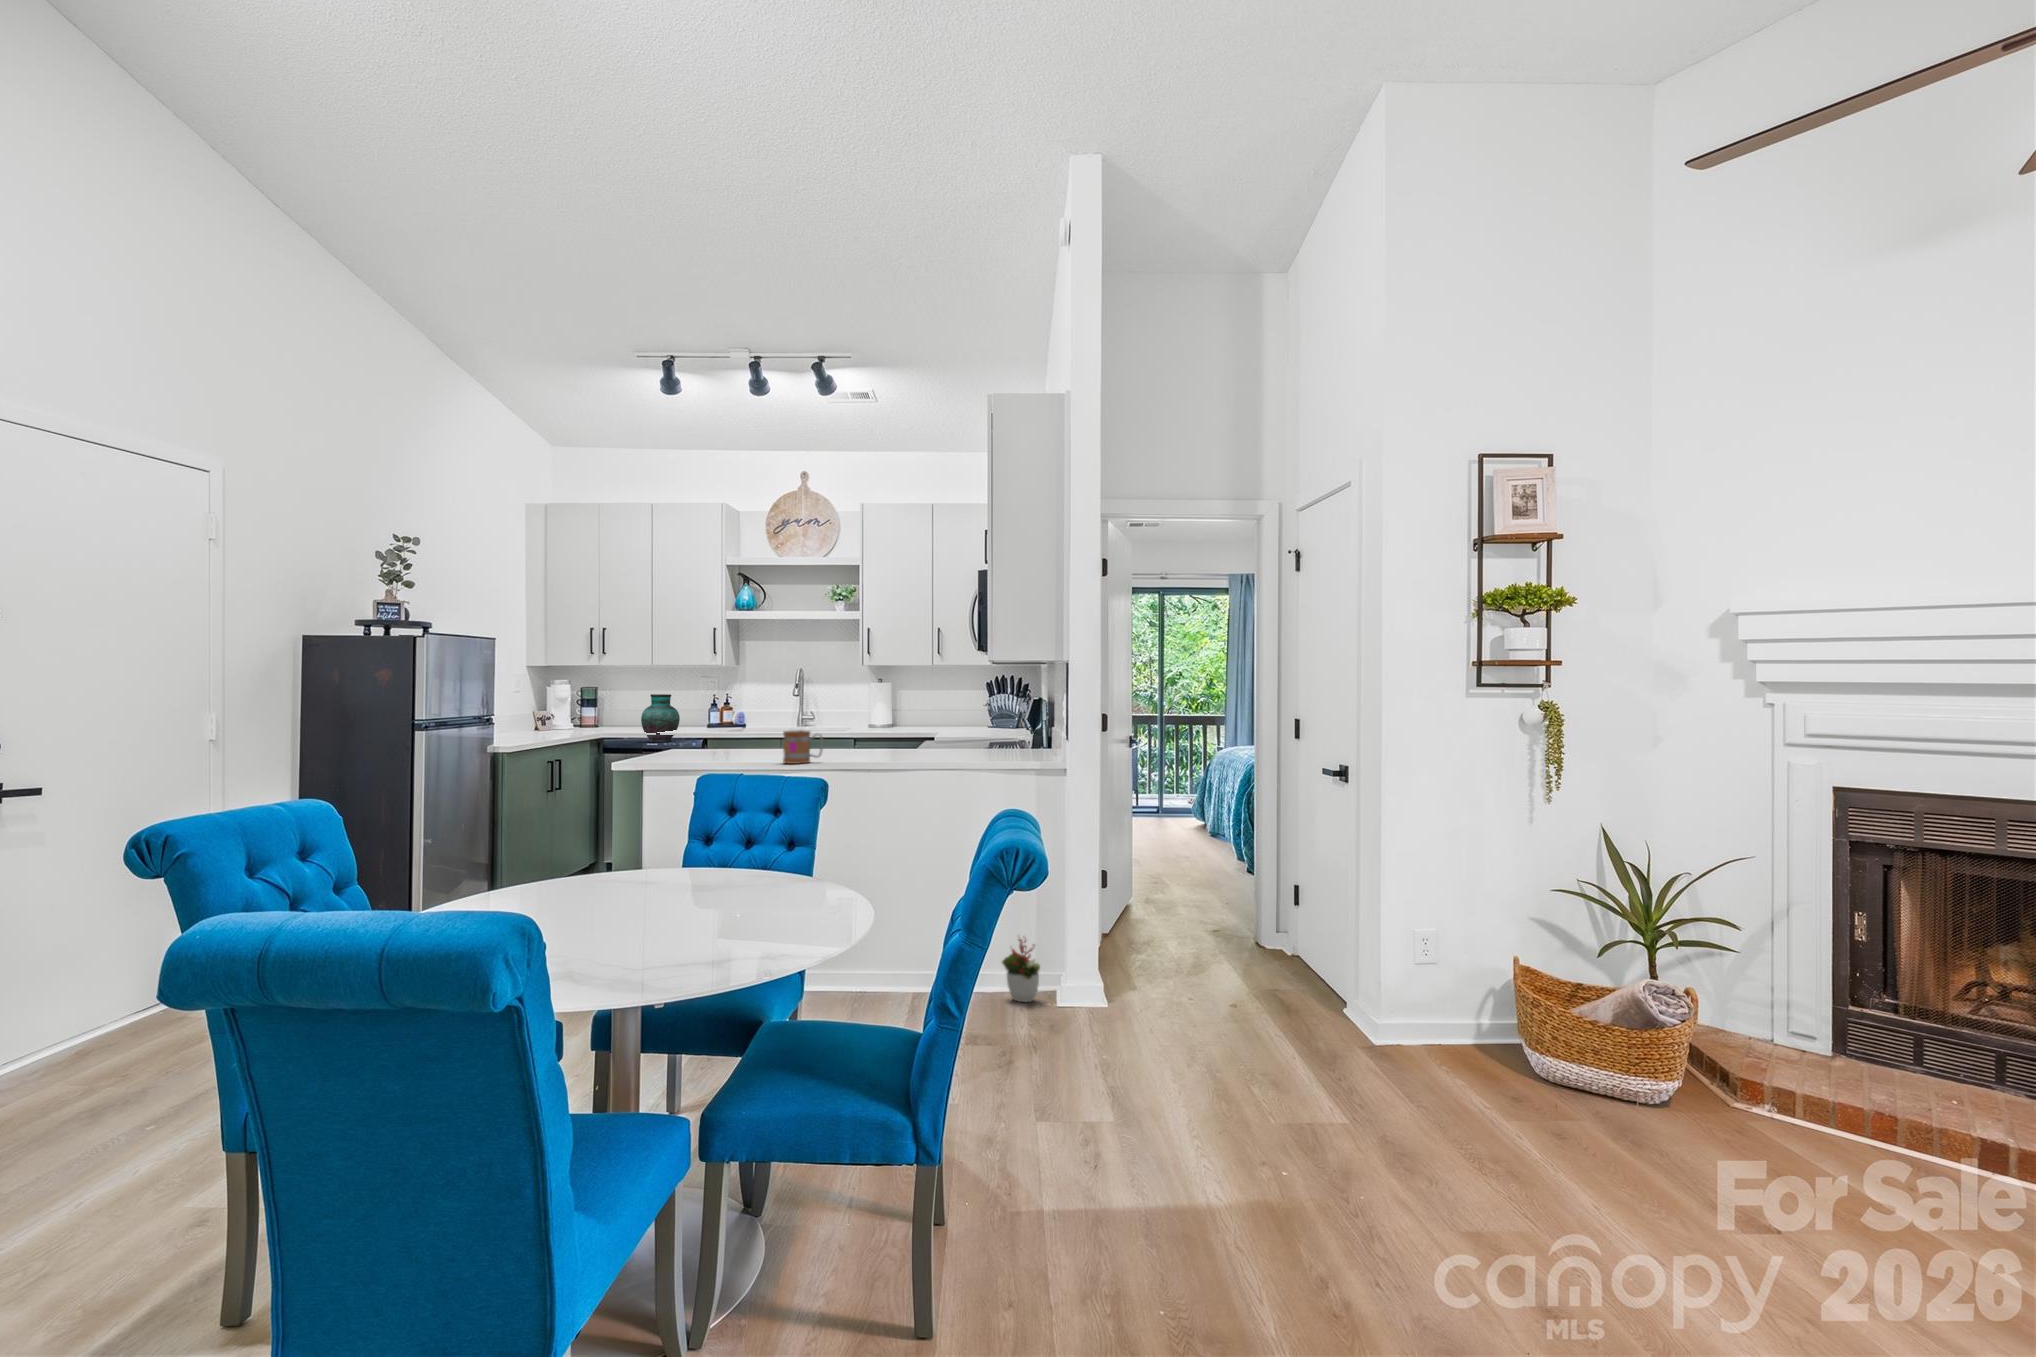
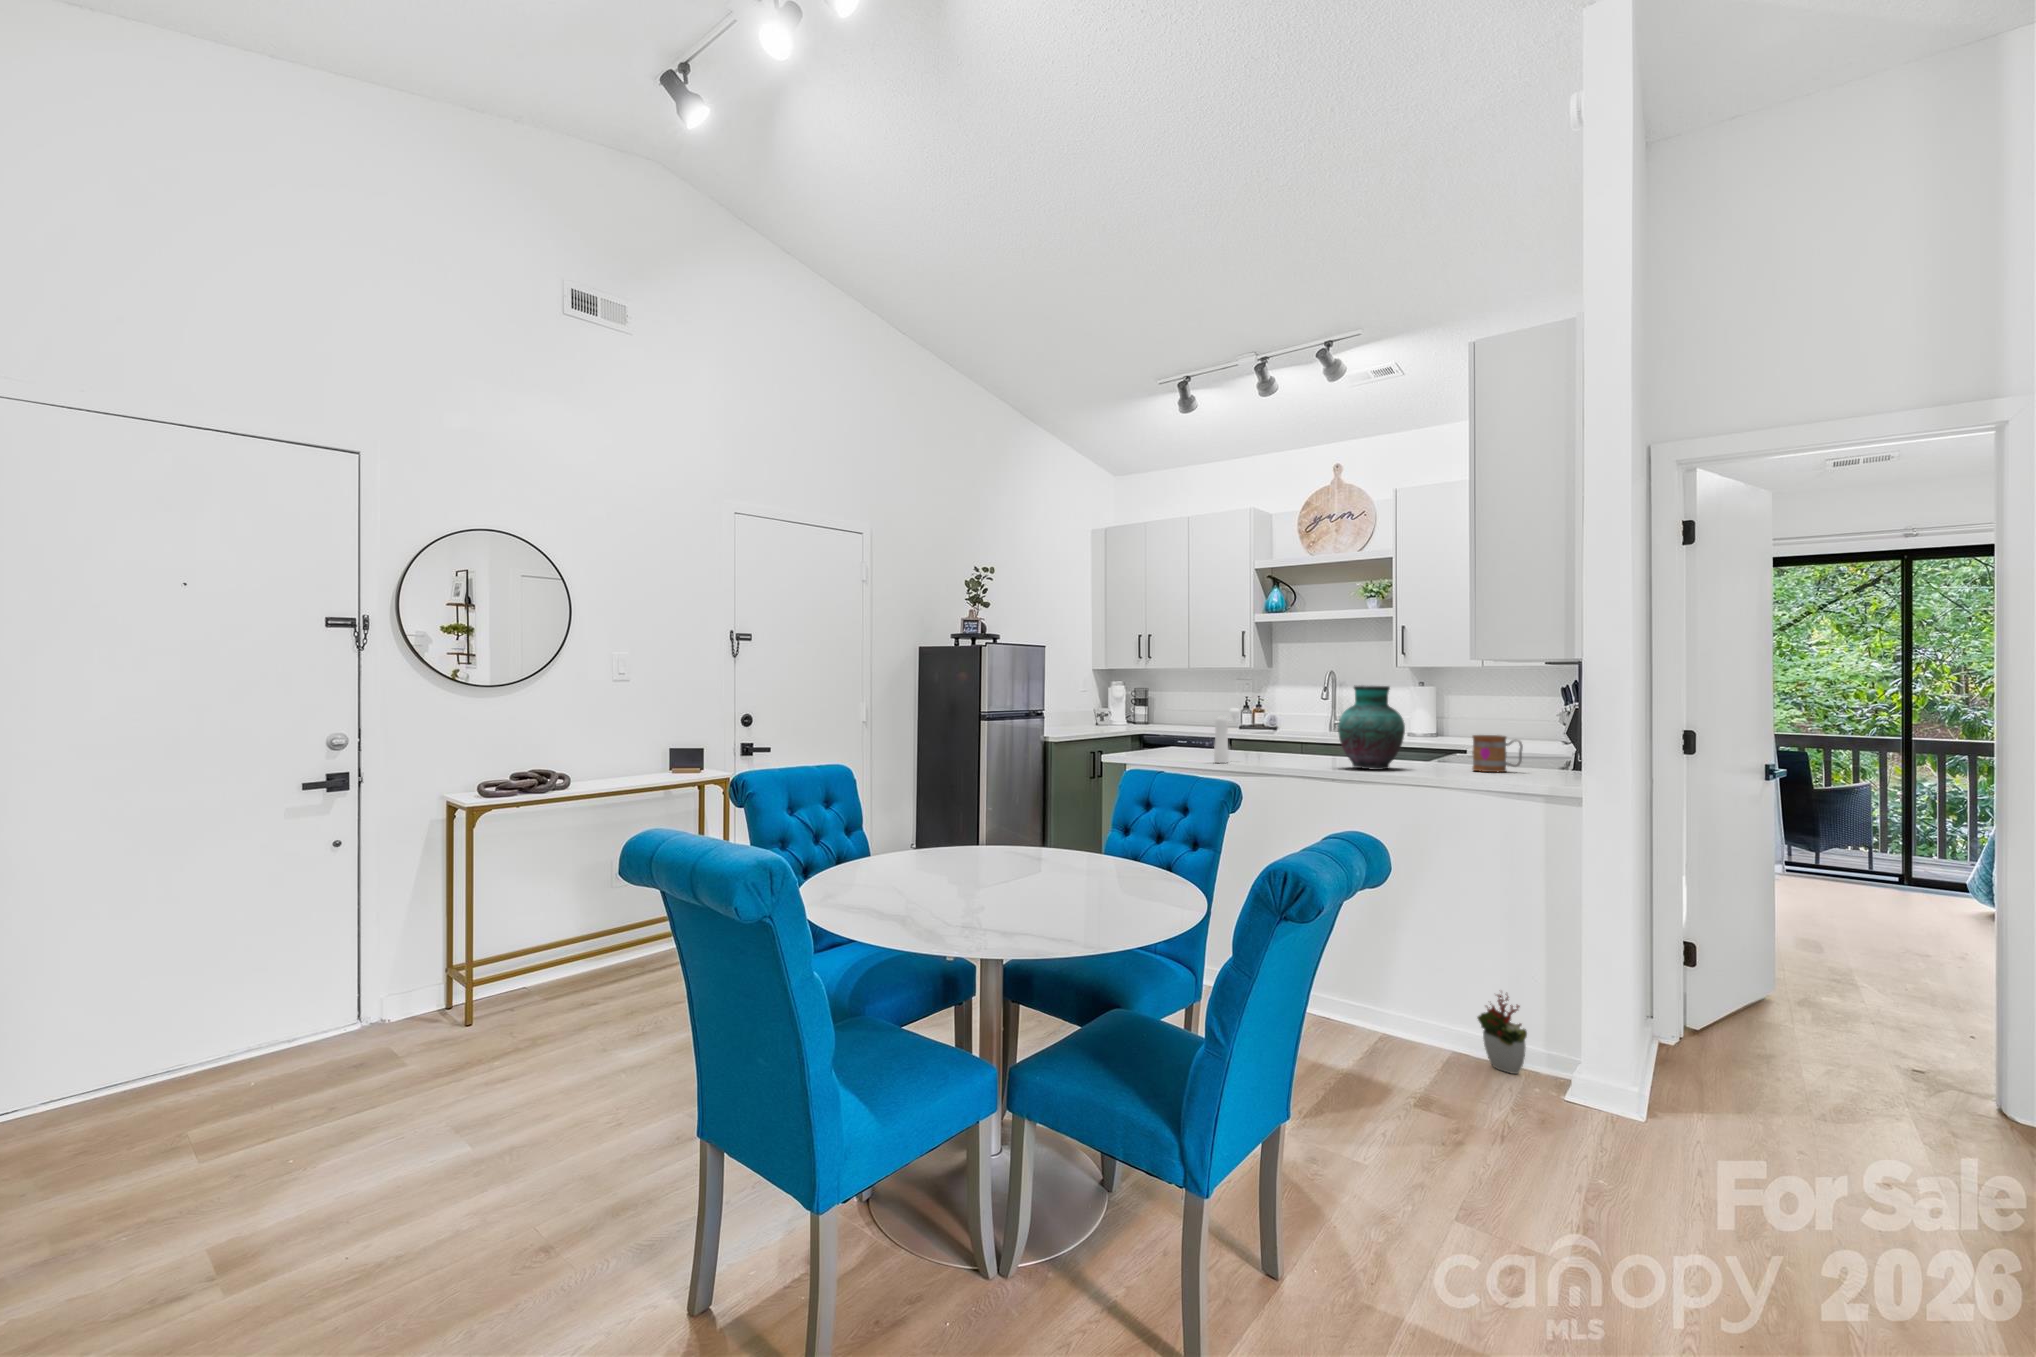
vase: present [641,694,680,742] -> present [1338,686,1405,770]
pepper mill: none [748,706,770,762] -> present [1214,708,1240,763]
mug: present [783,730,823,764] -> present [1472,735,1523,772]

